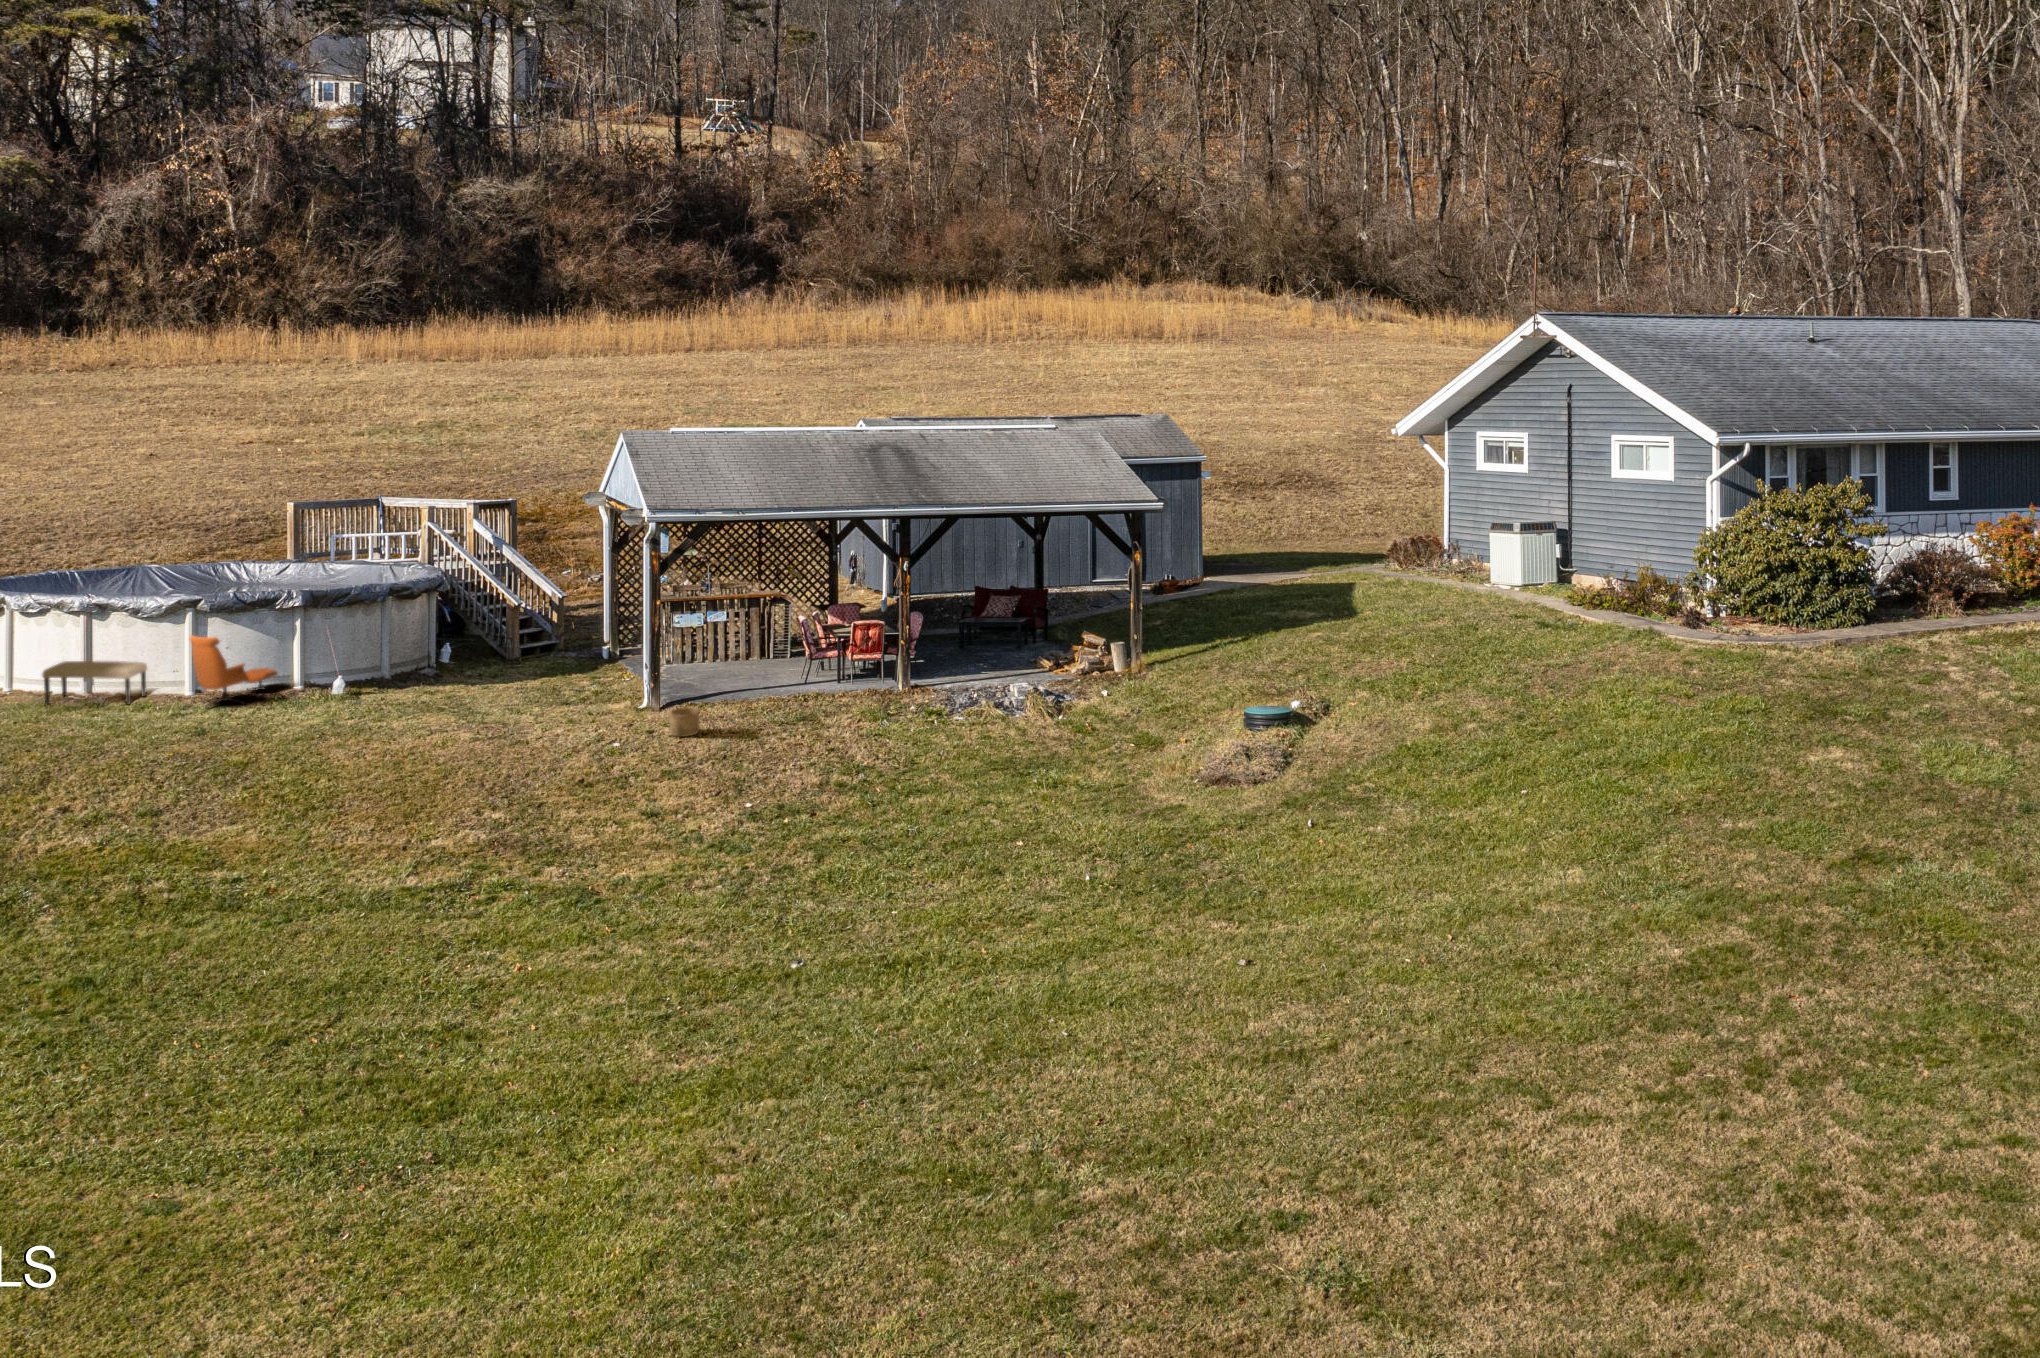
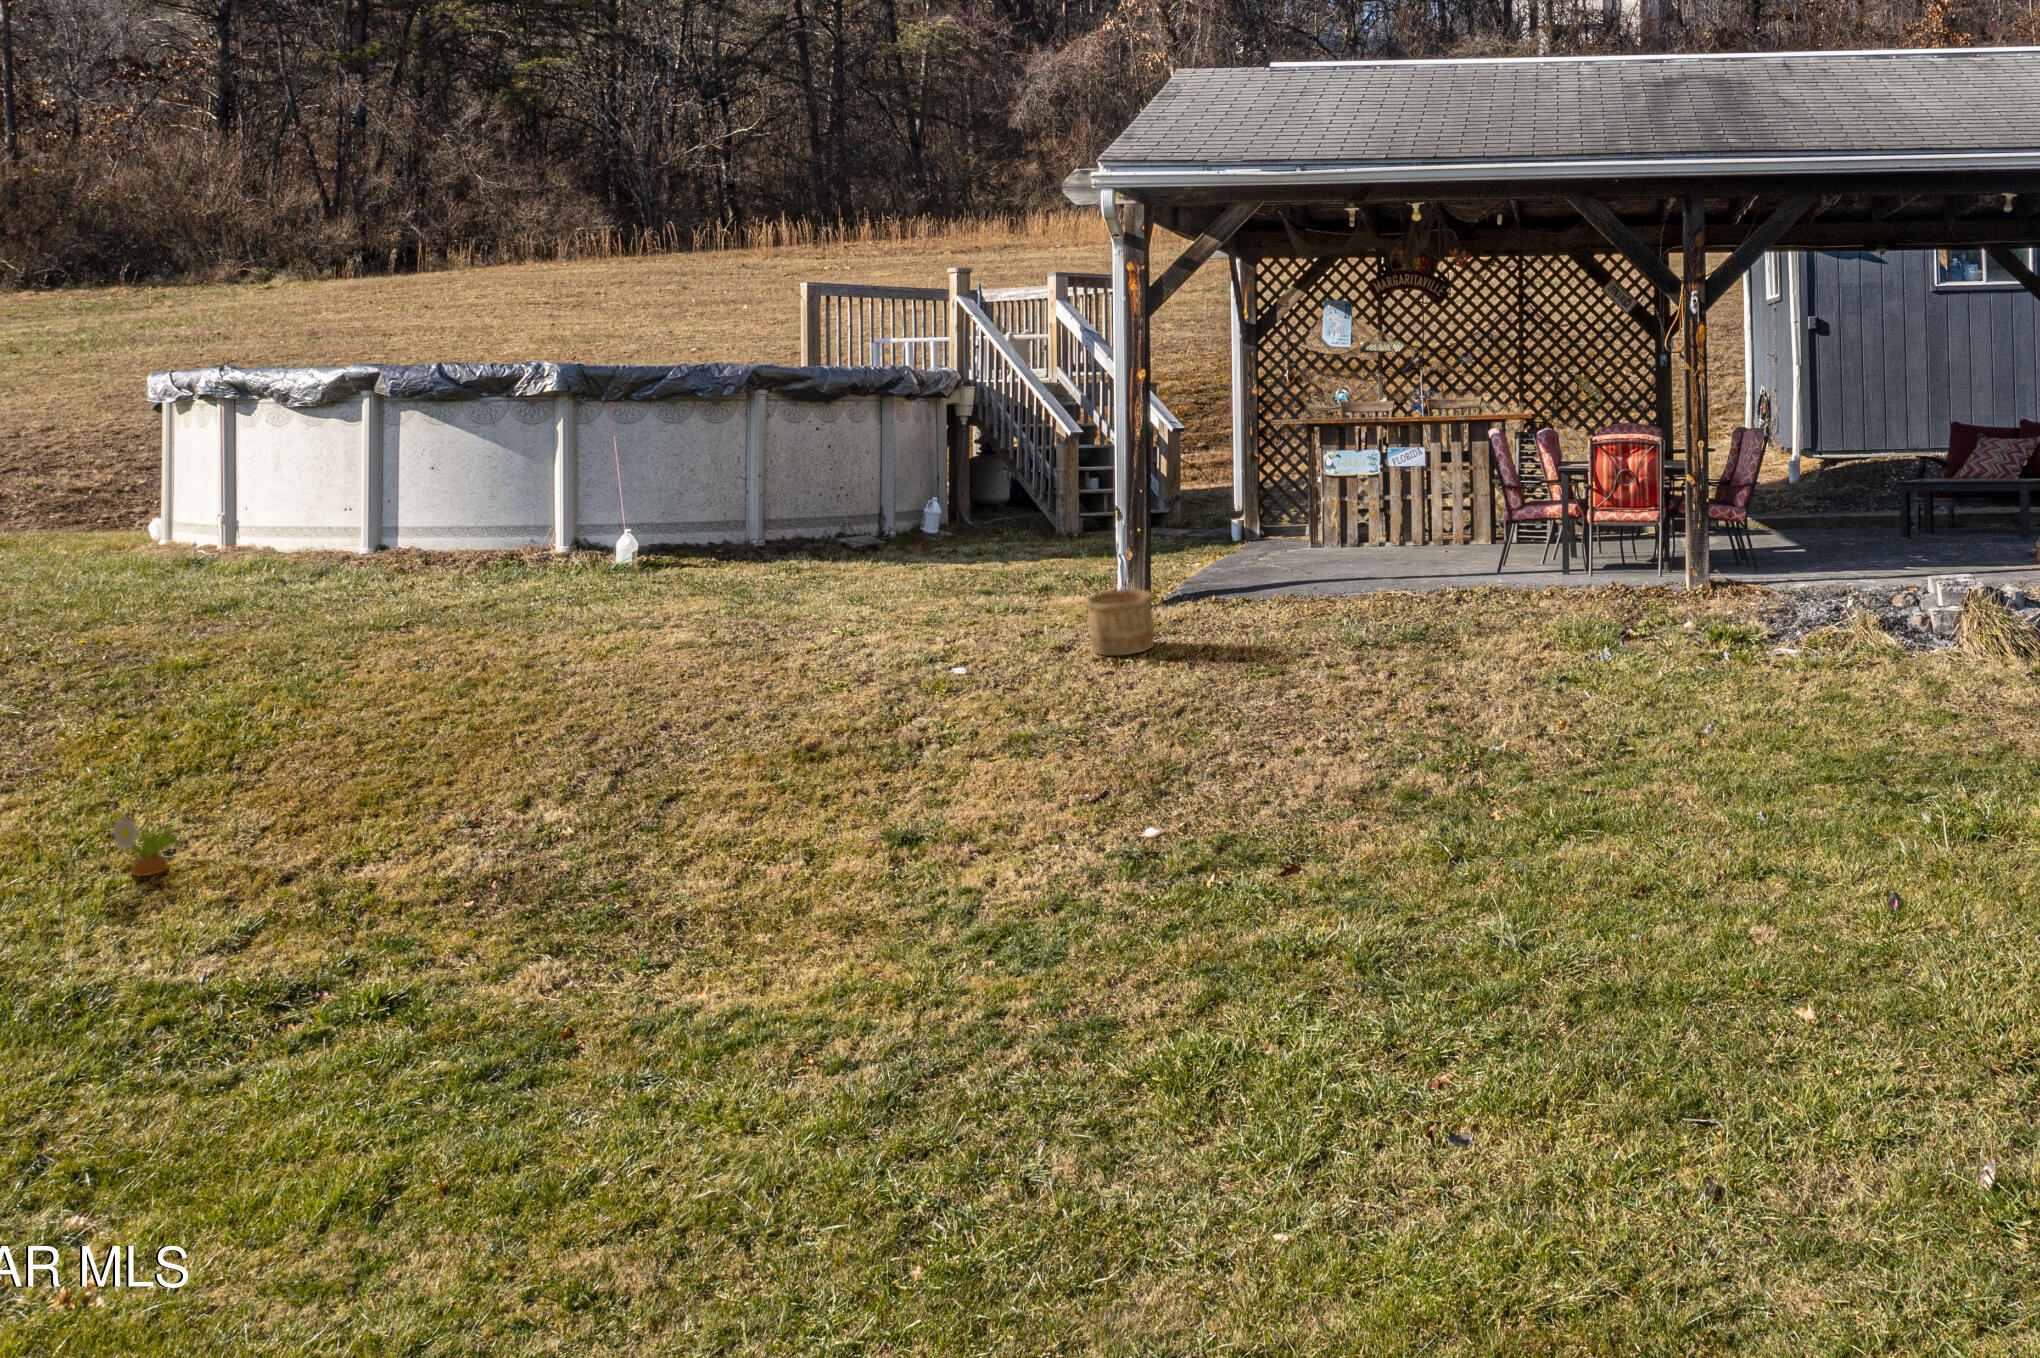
lounge chair: present [190,635,278,702] -> none [325,431,514,575]
bench: present [42,661,147,704] -> none [145,486,310,565]
decorative plant: none [330,832,363,857] -> present [113,817,180,876]

